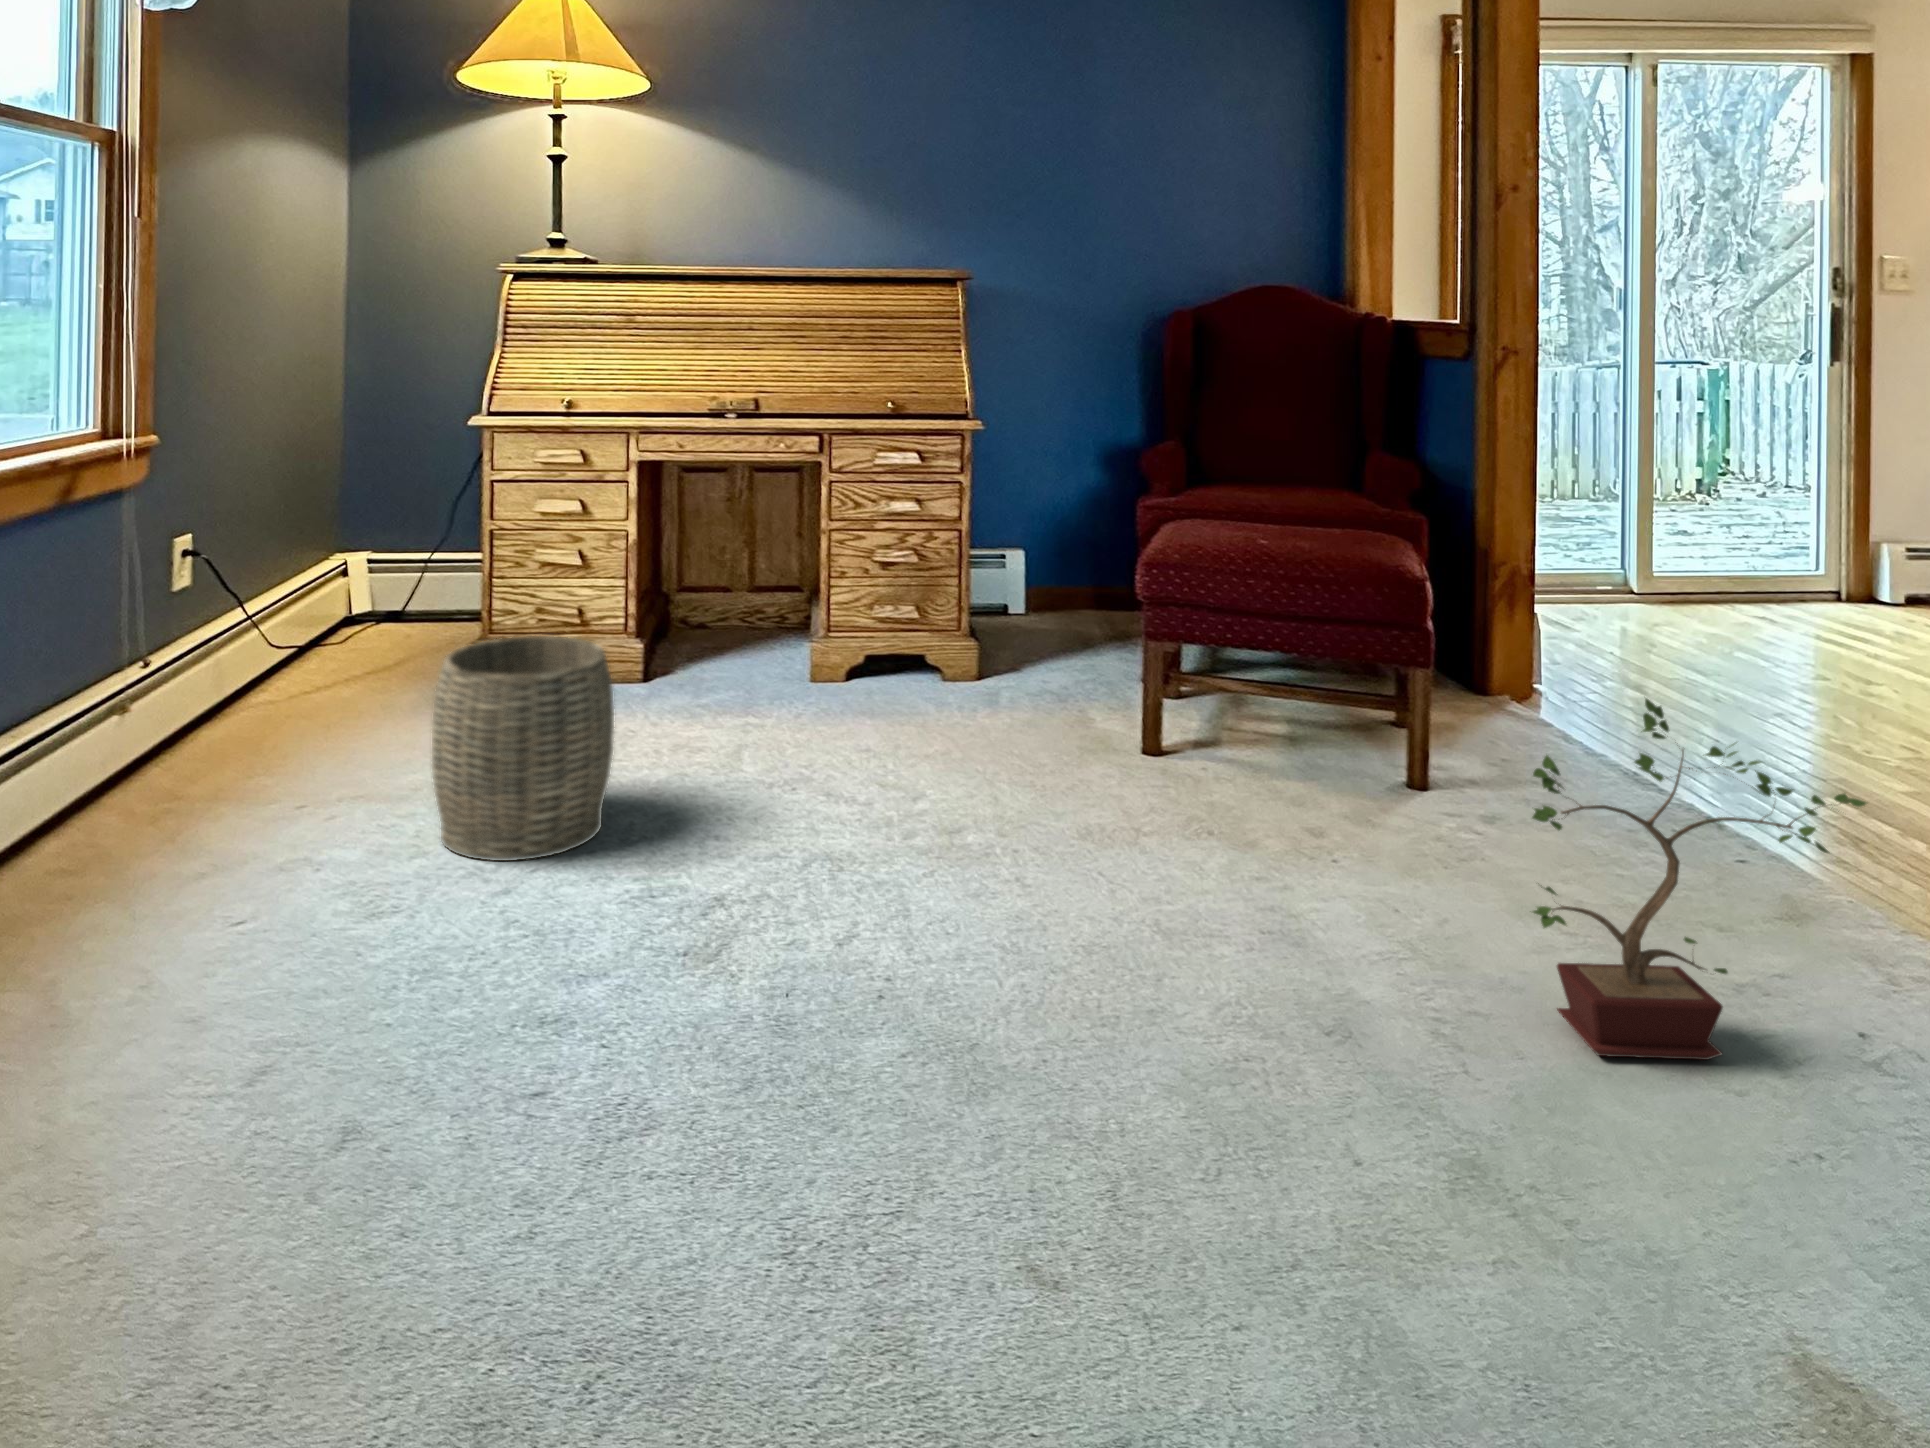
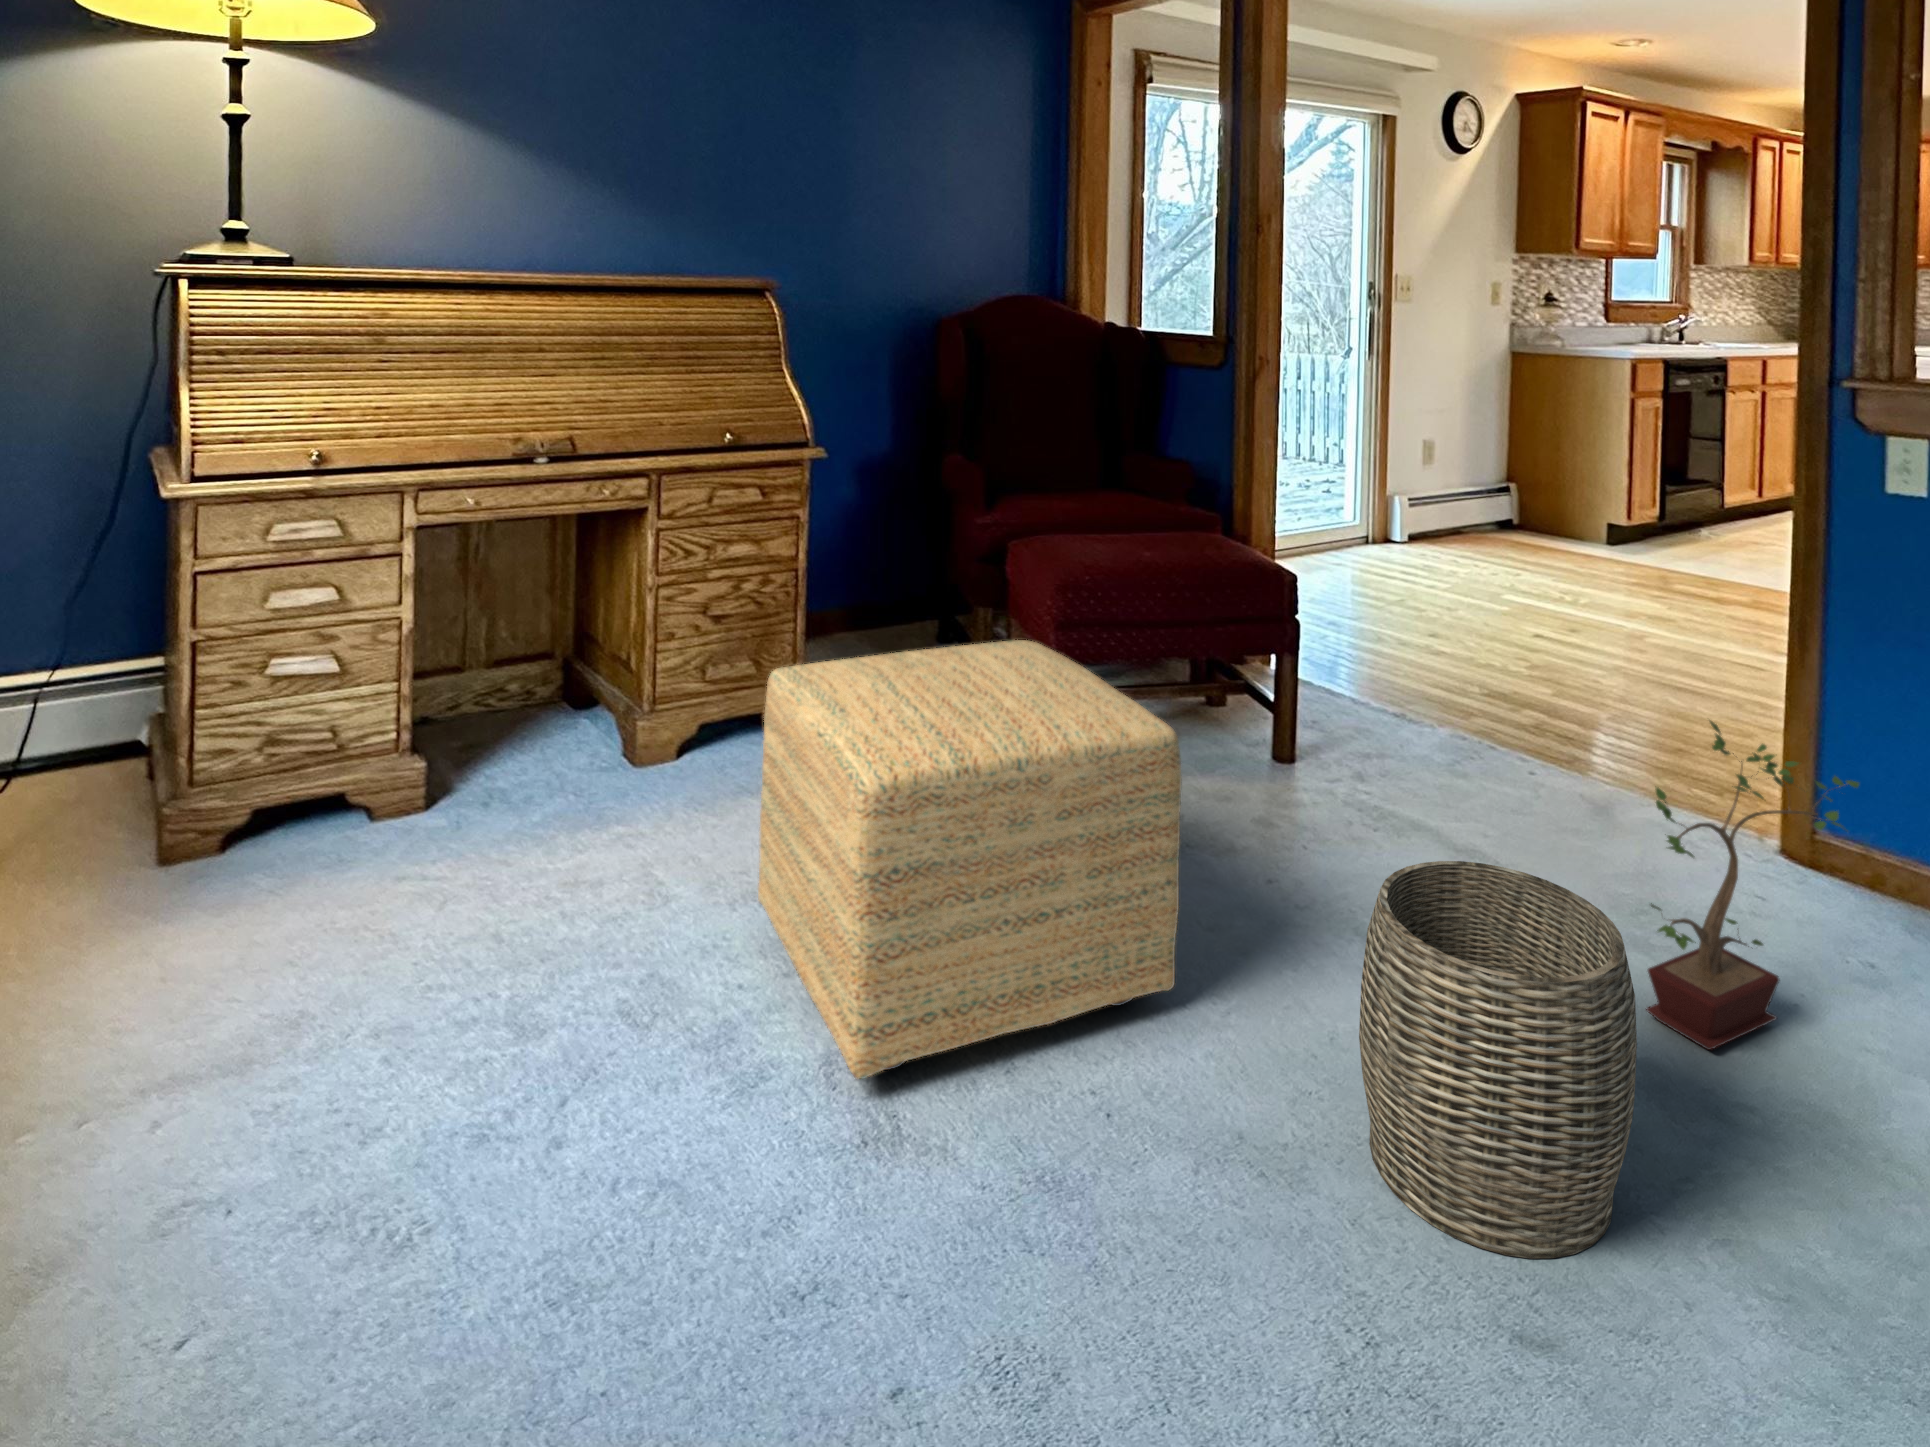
ottoman: none [758,572,1071,887] -> present [758,640,1181,1079]
woven basket: present [432,636,614,861] -> present [1359,861,1637,1258]

